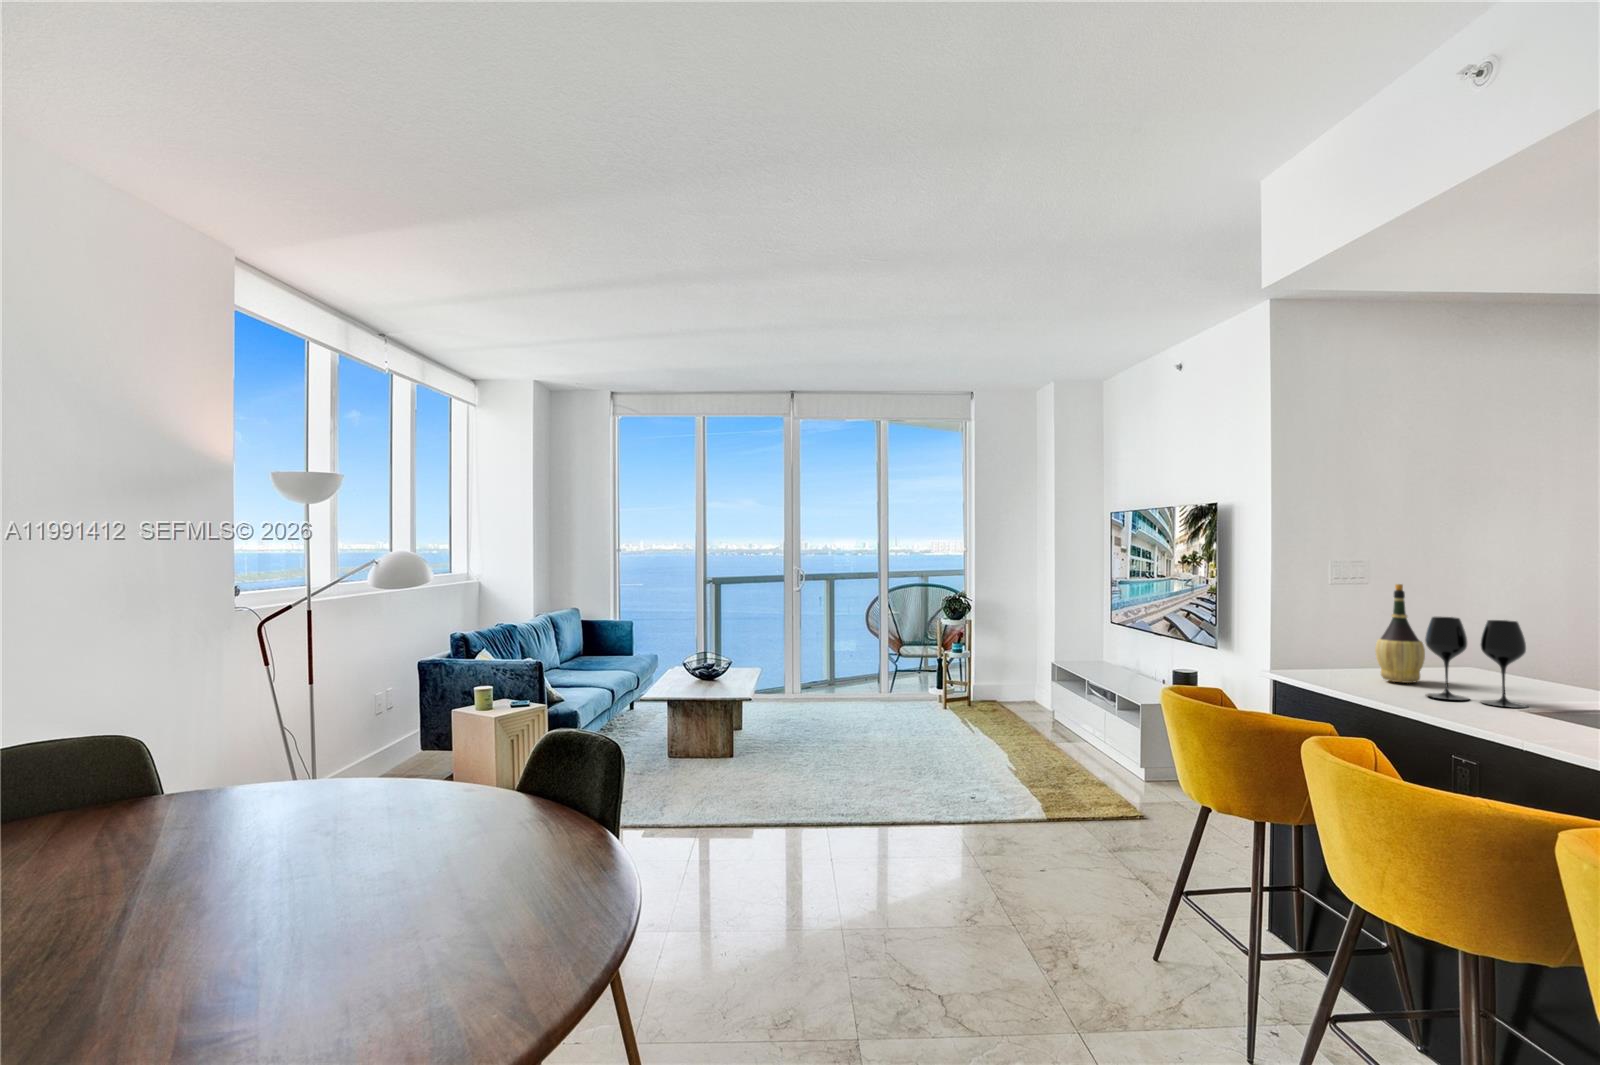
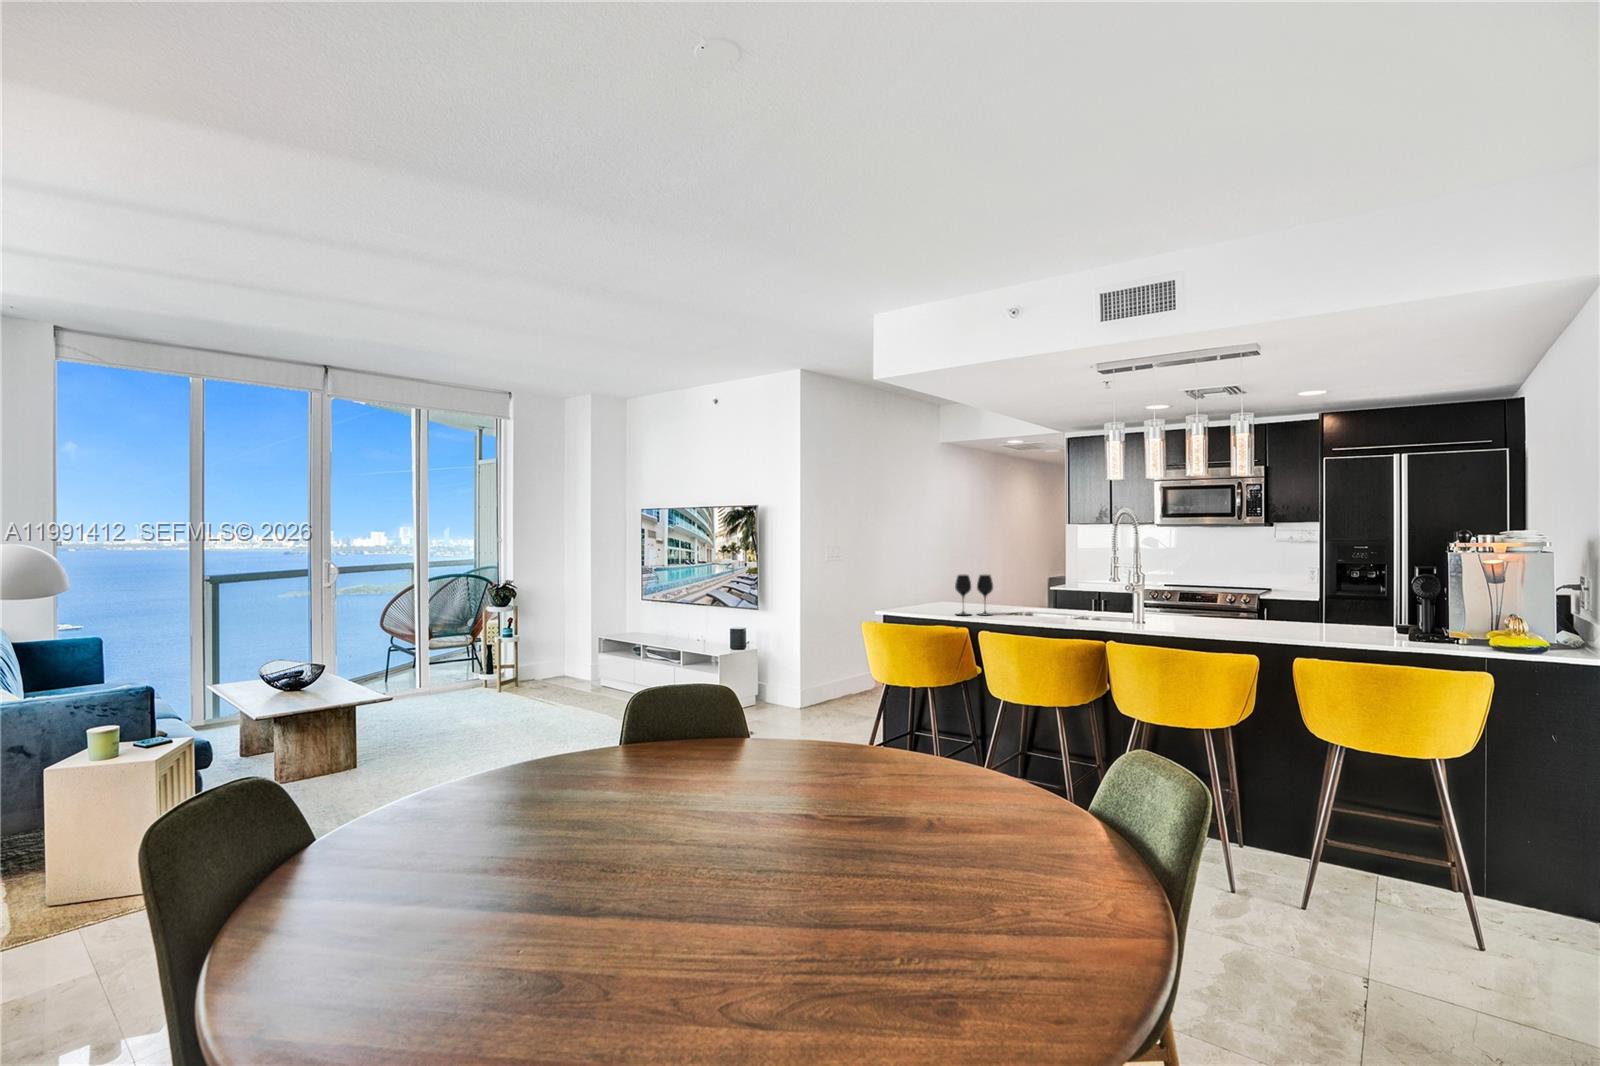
wine bottle: present [1375,584,1425,683] -> none [923,559,944,611]

